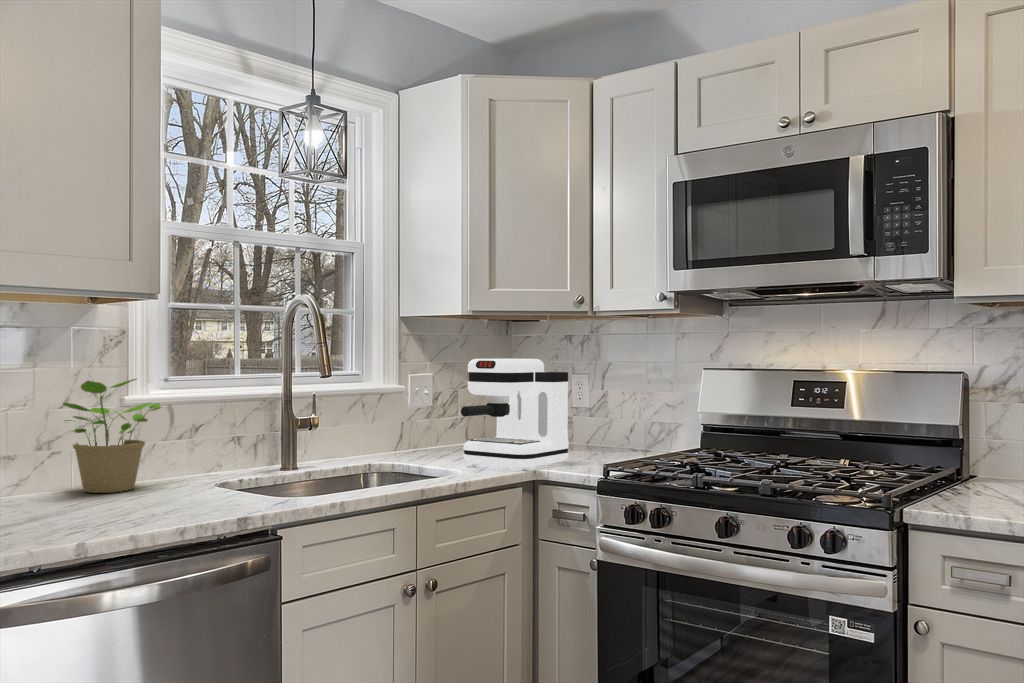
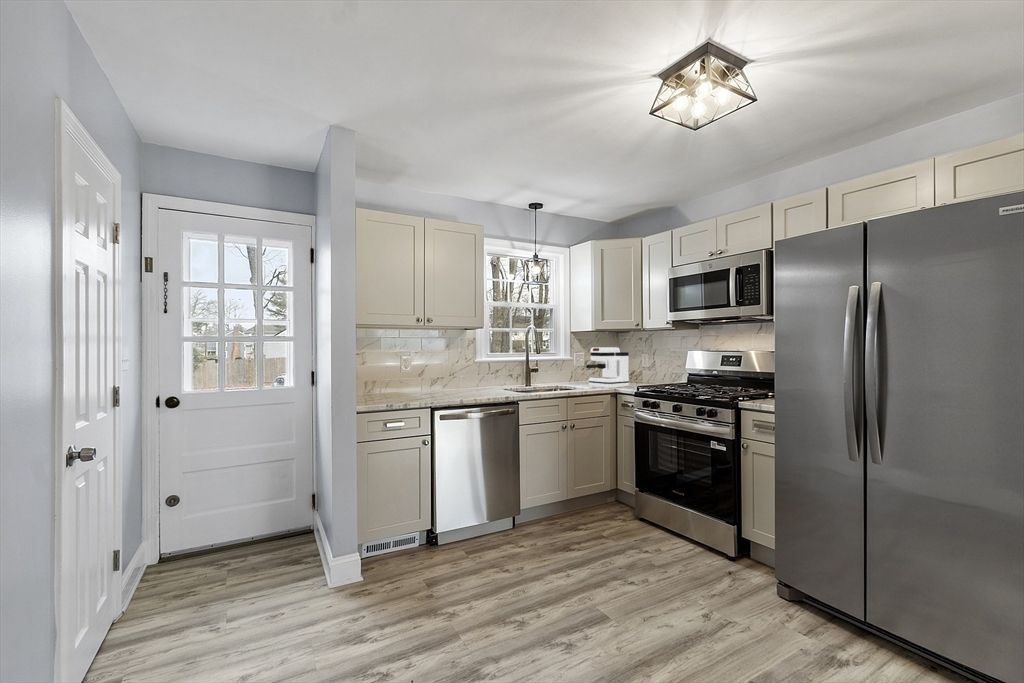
potted plant: present [63,379,161,493] -> none [456,354,486,391]

